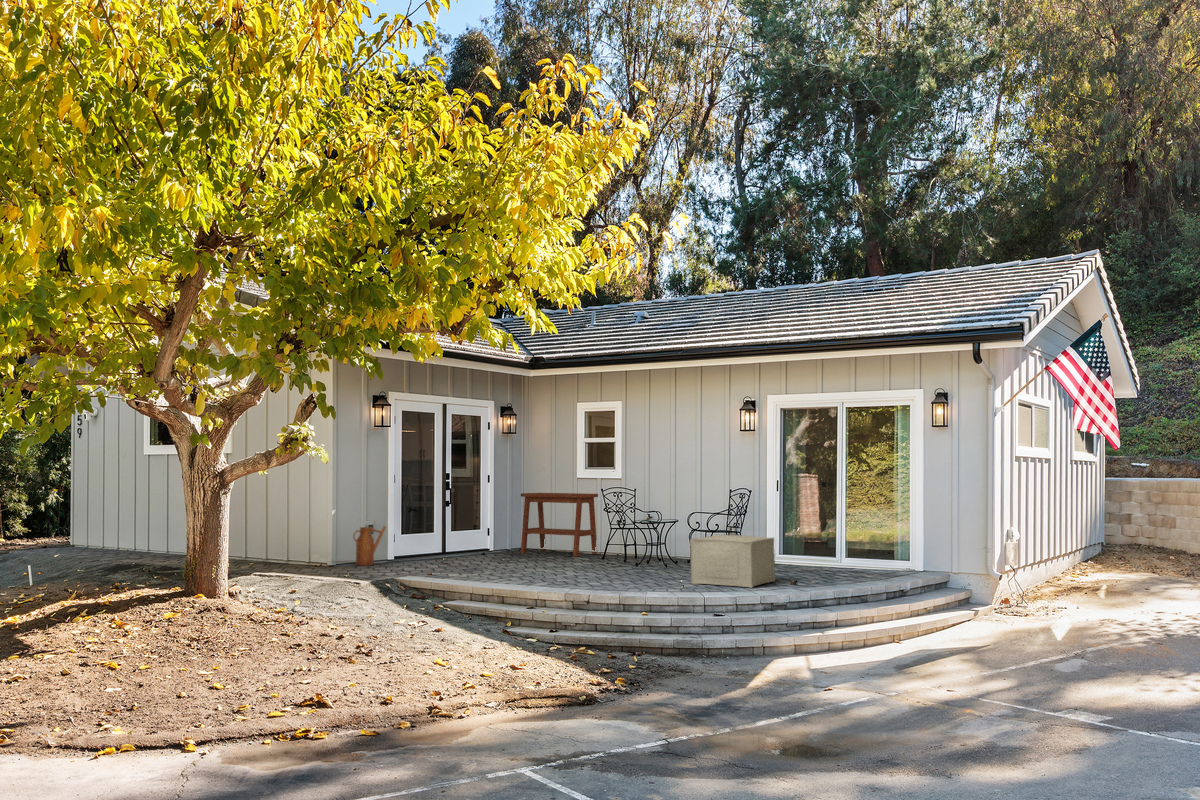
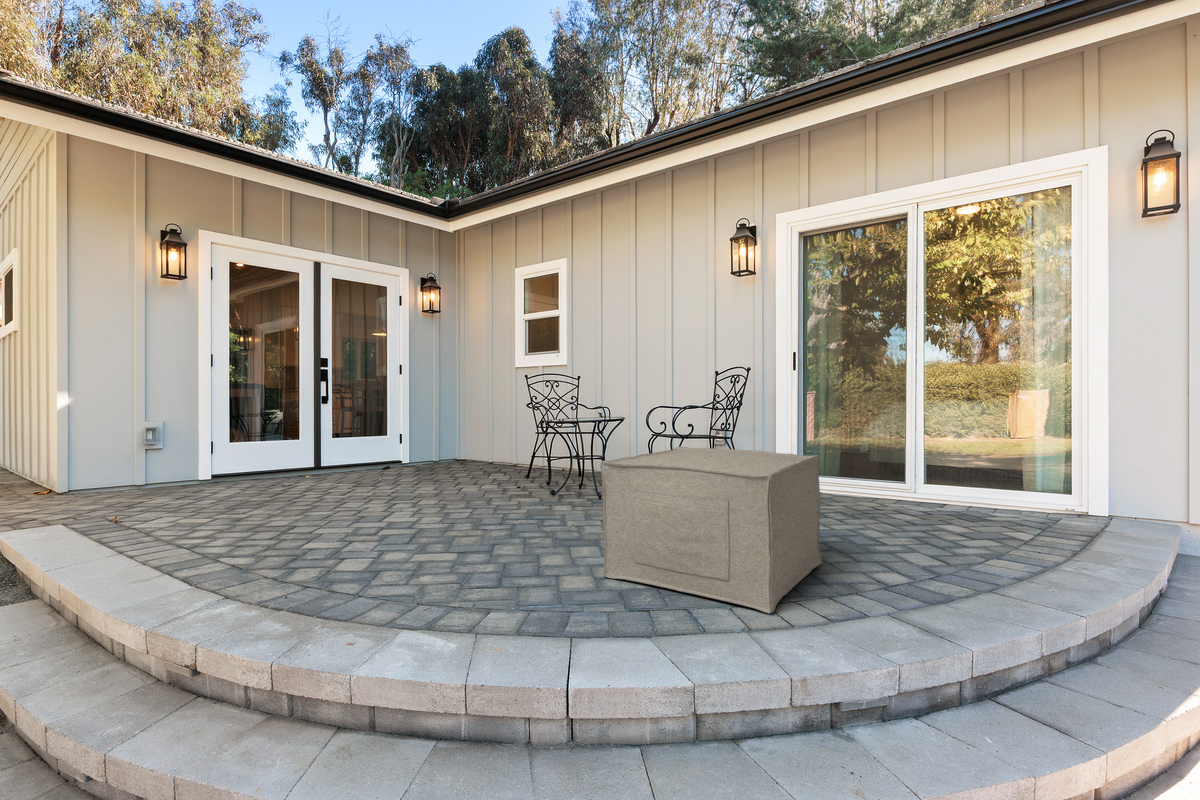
side table: present [521,493,598,557] -> none [439,385,537,472]
watering can: present [353,526,386,566] -> none [95,430,172,495]

